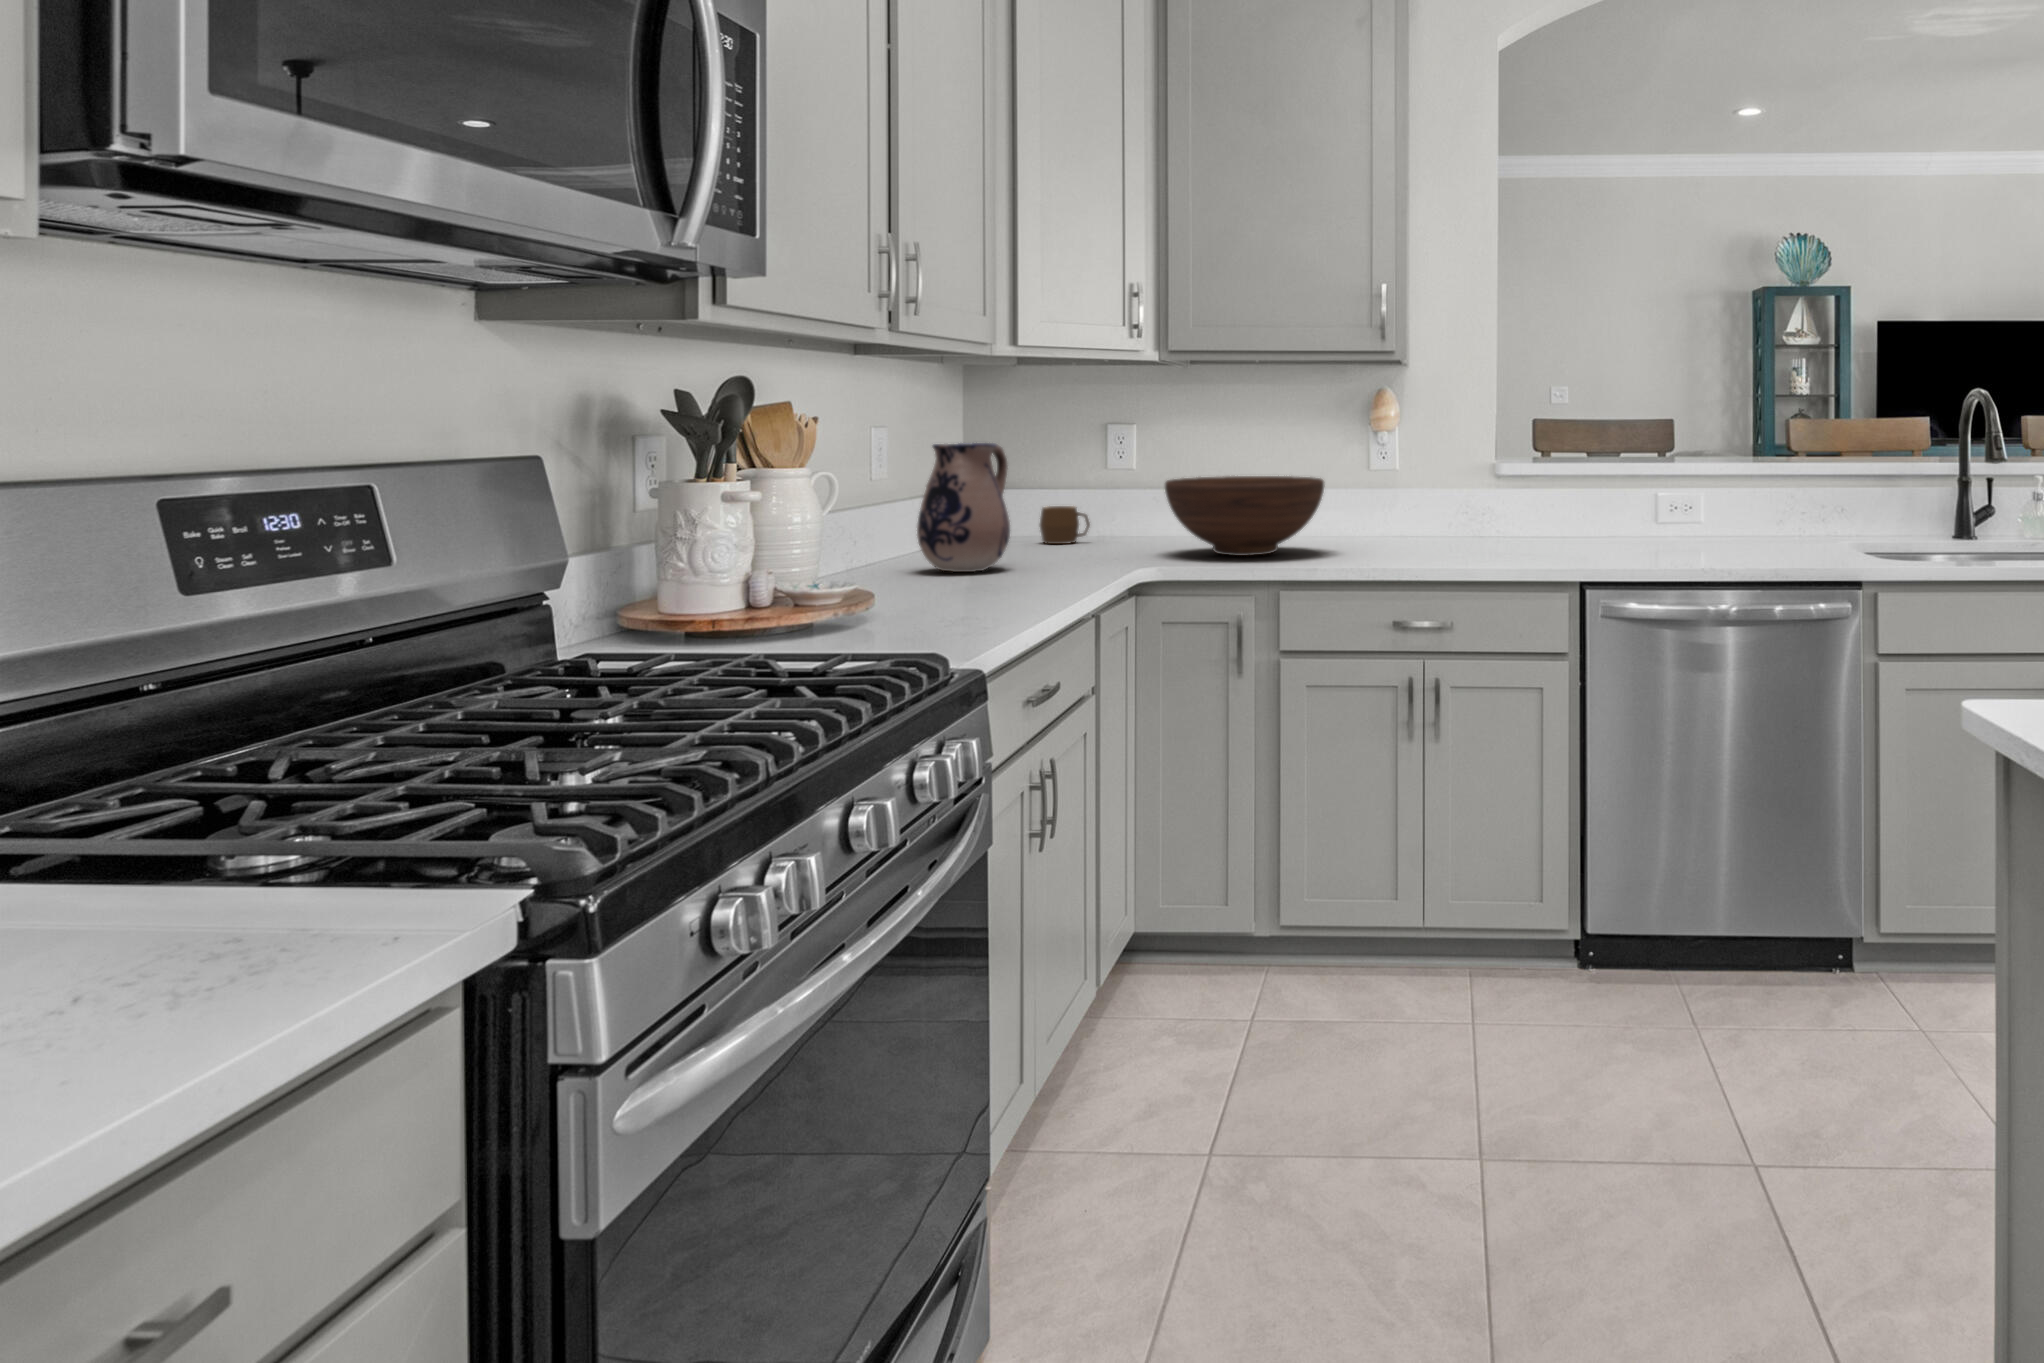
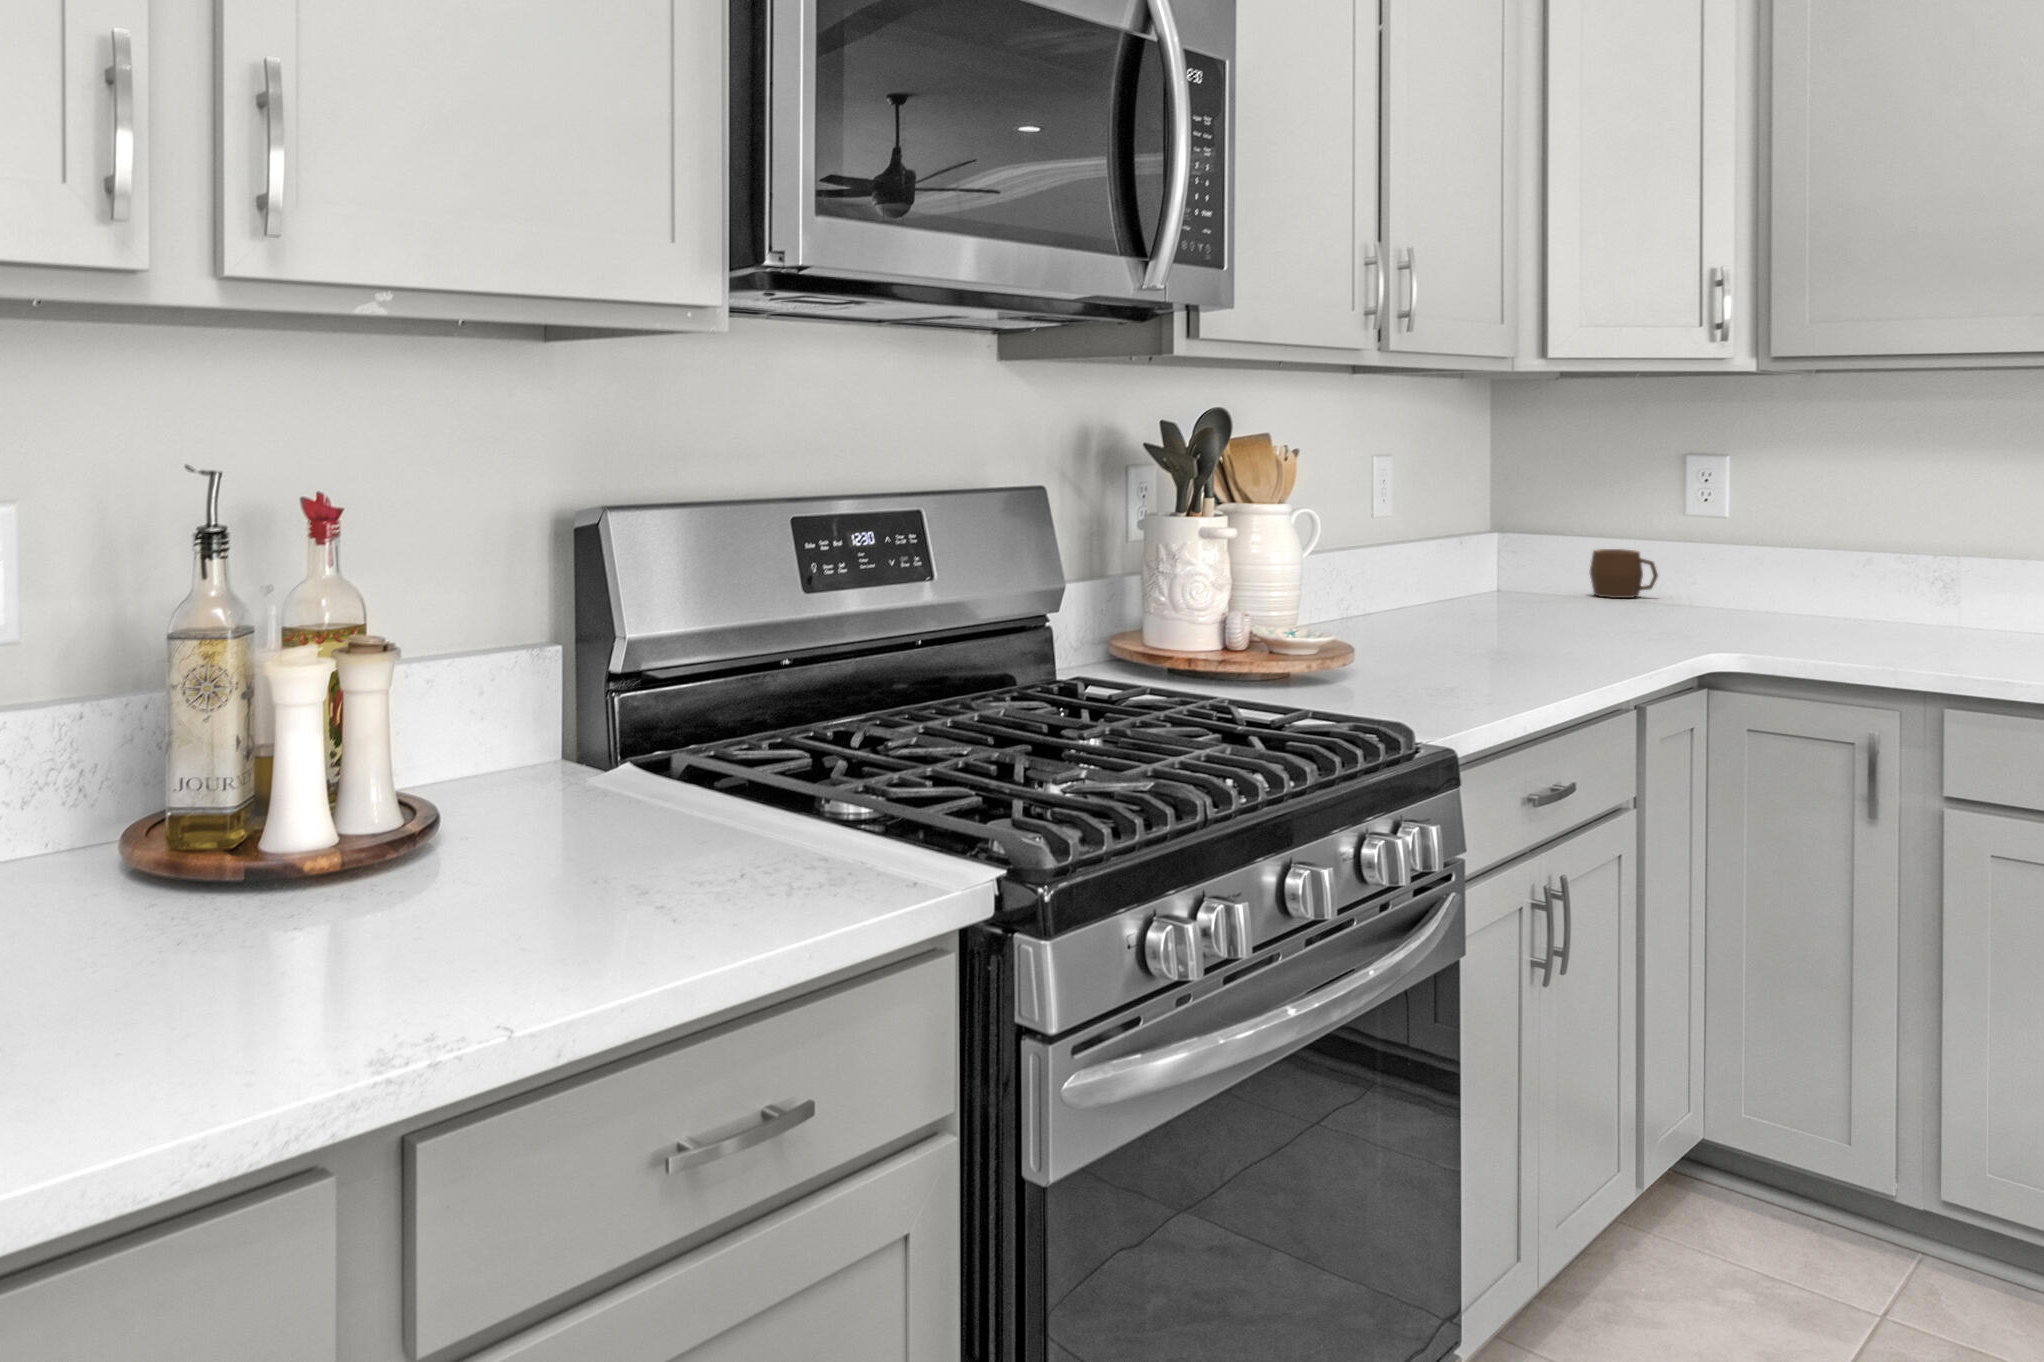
ceramic pitcher: present [917,443,1010,572] -> none [1423,472,1536,626]
fruit bowl: present [1165,476,1324,556] -> none [1752,521,2002,632]

